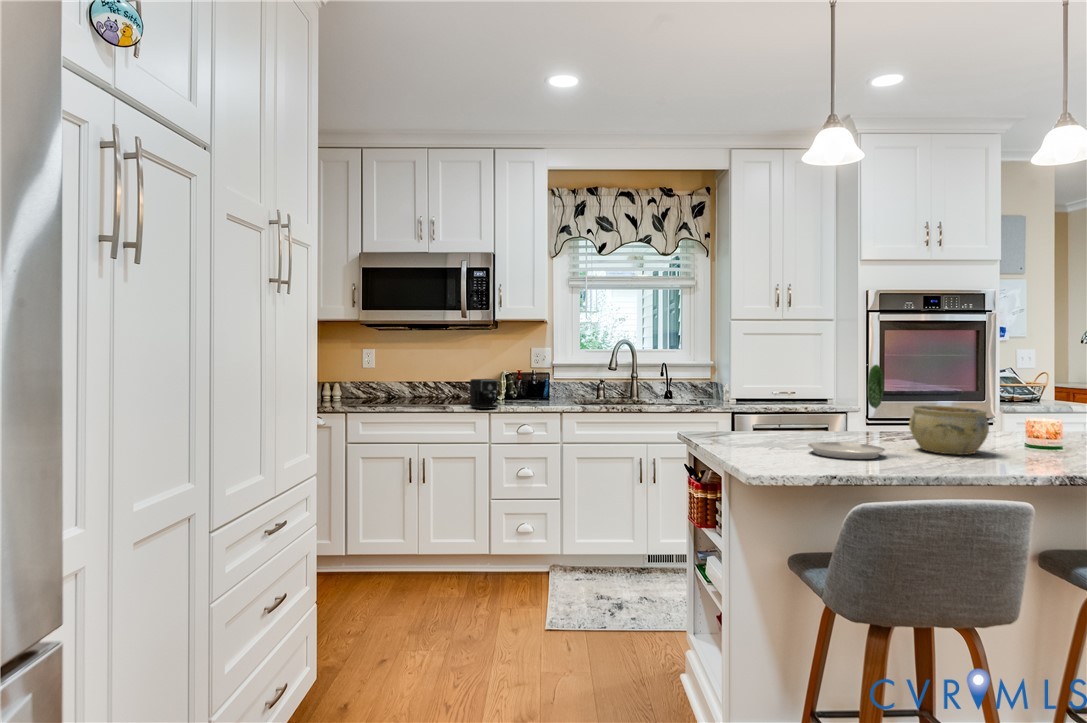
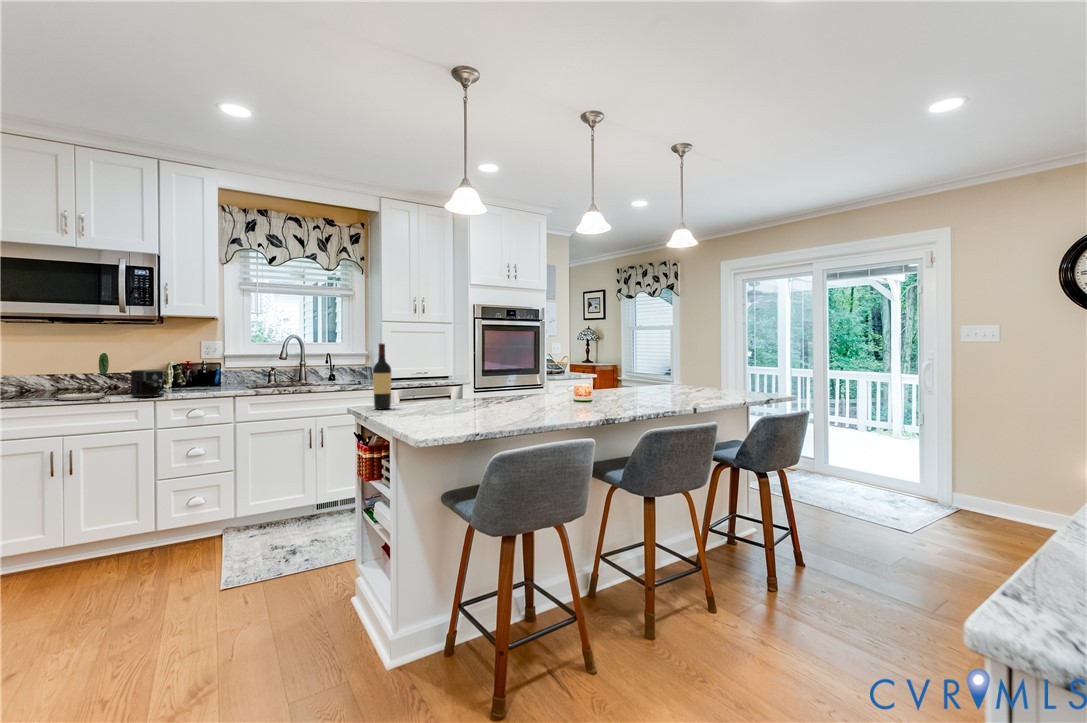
wine bottle: none [732,351,758,447] -> present [373,344,391,409]
plate: present [808,365,885,459] -> present [56,353,109,400]
ceramic bowl: present [909,405,989,455] -> none [483,377,522,404]

